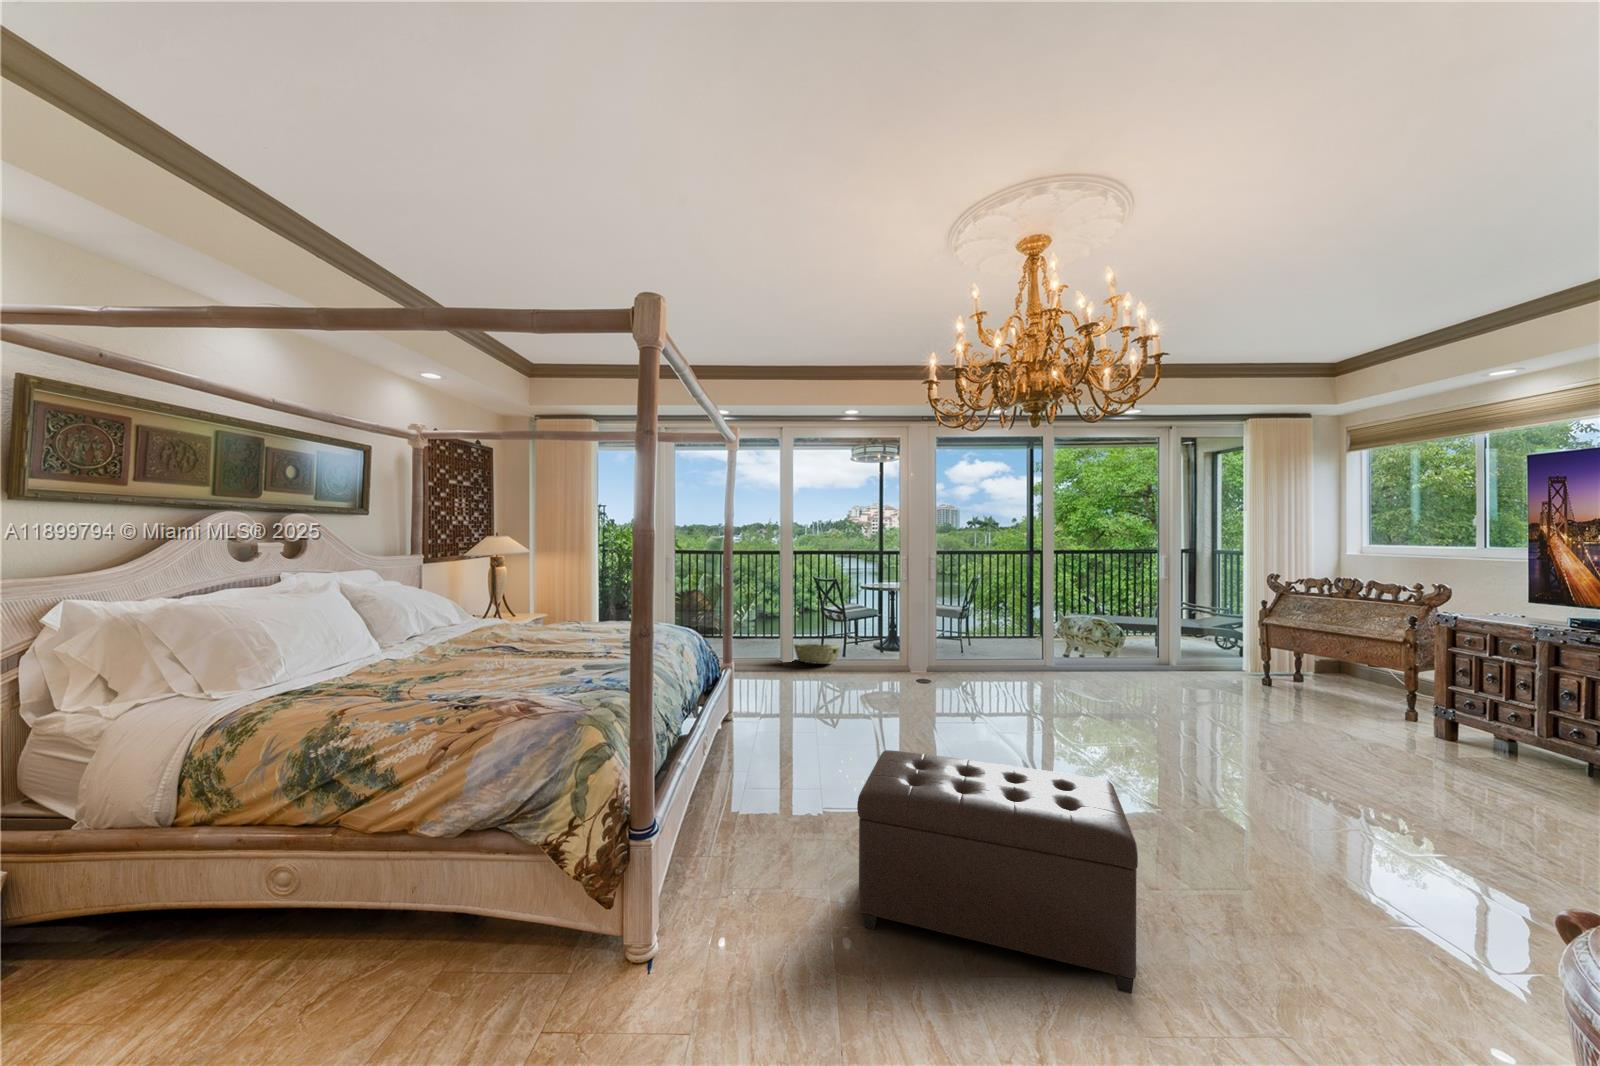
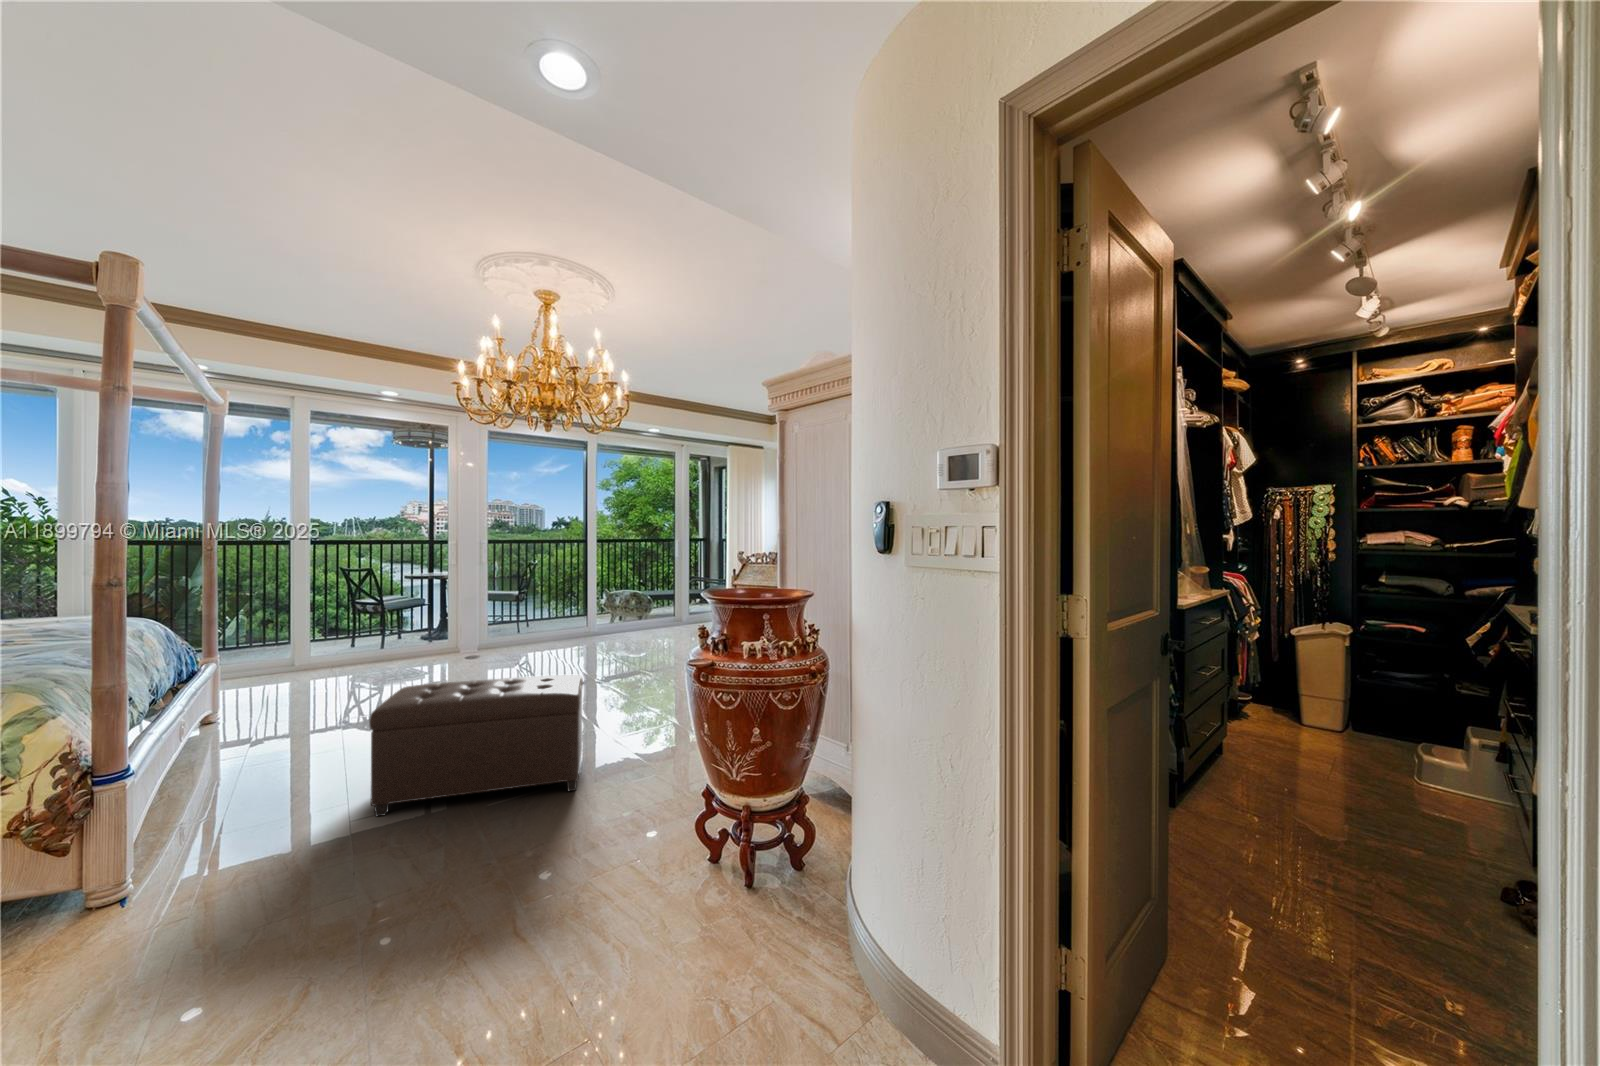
woven basket: present [794,644,839,664] -> none [313,640,377,662]

